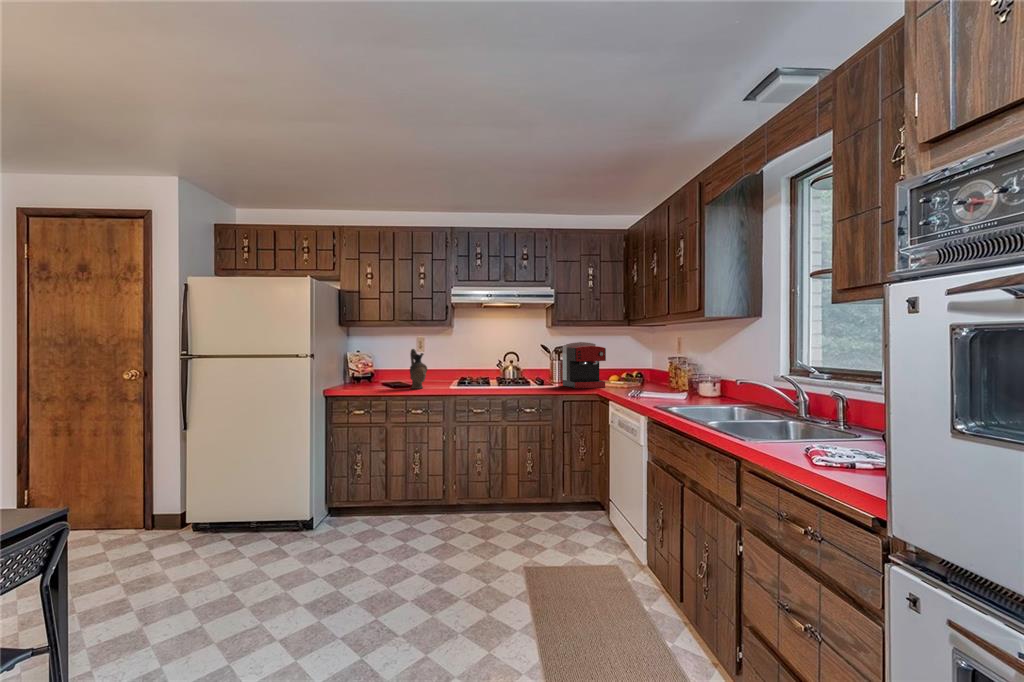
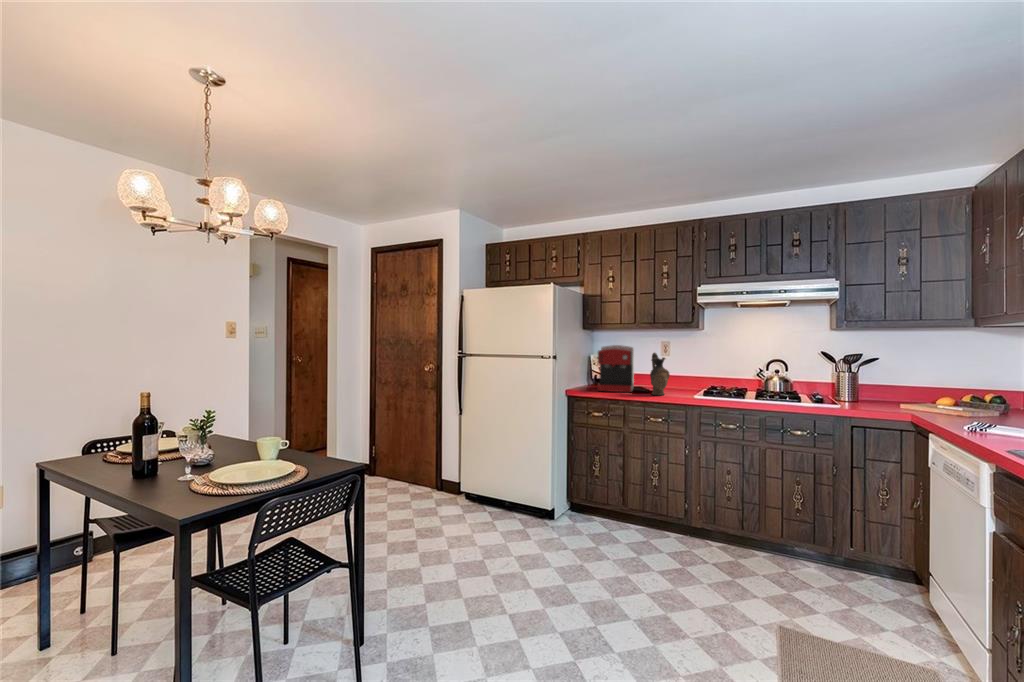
coffee maker: present [563,342,606,389] -> present [598,345,634,392]

